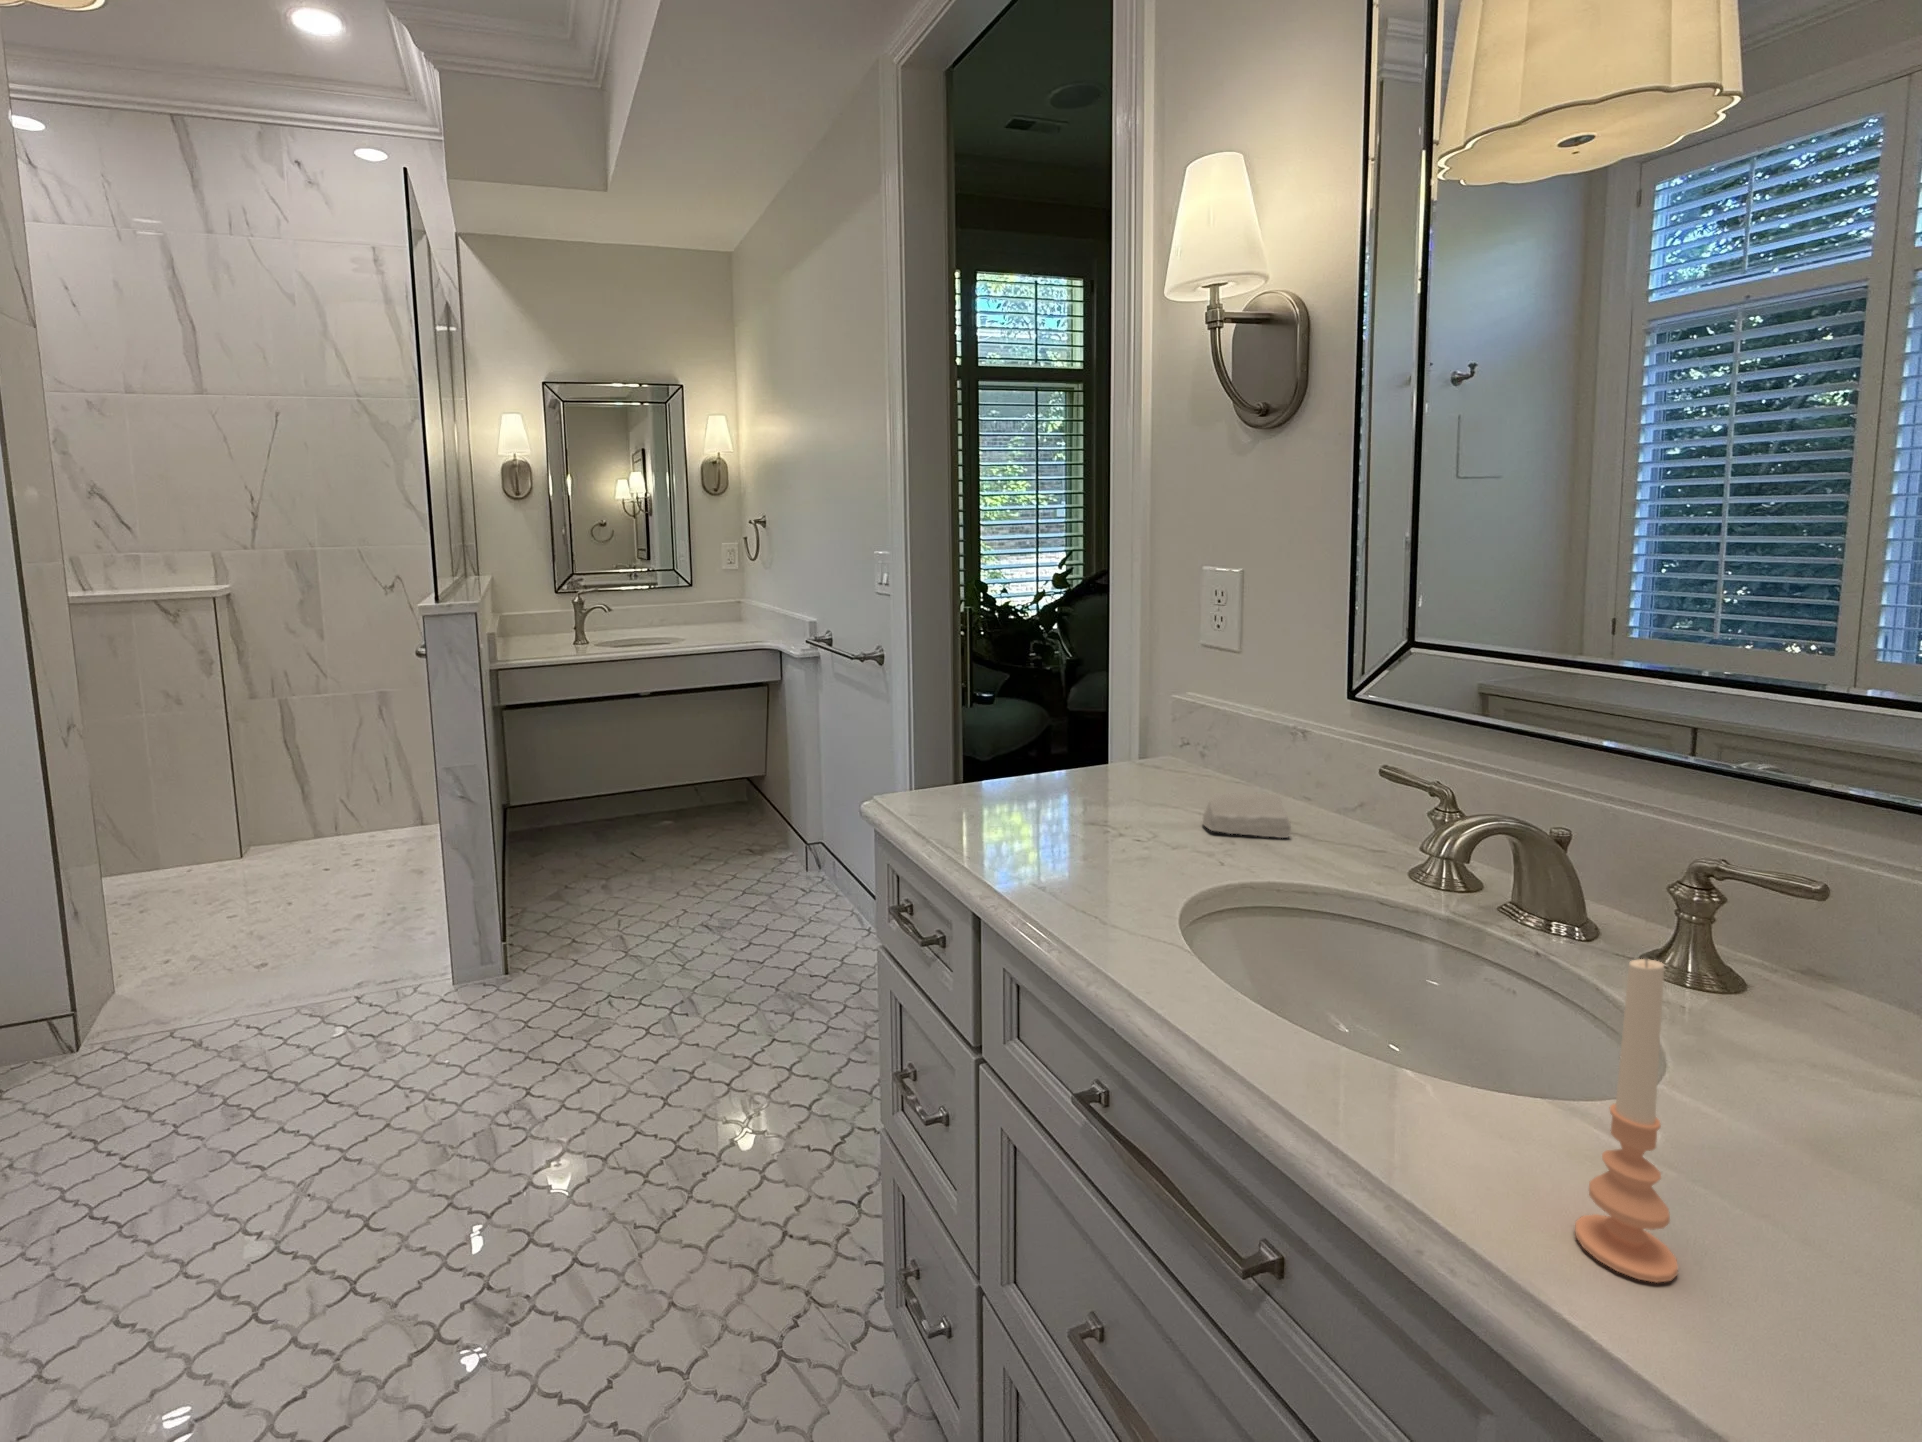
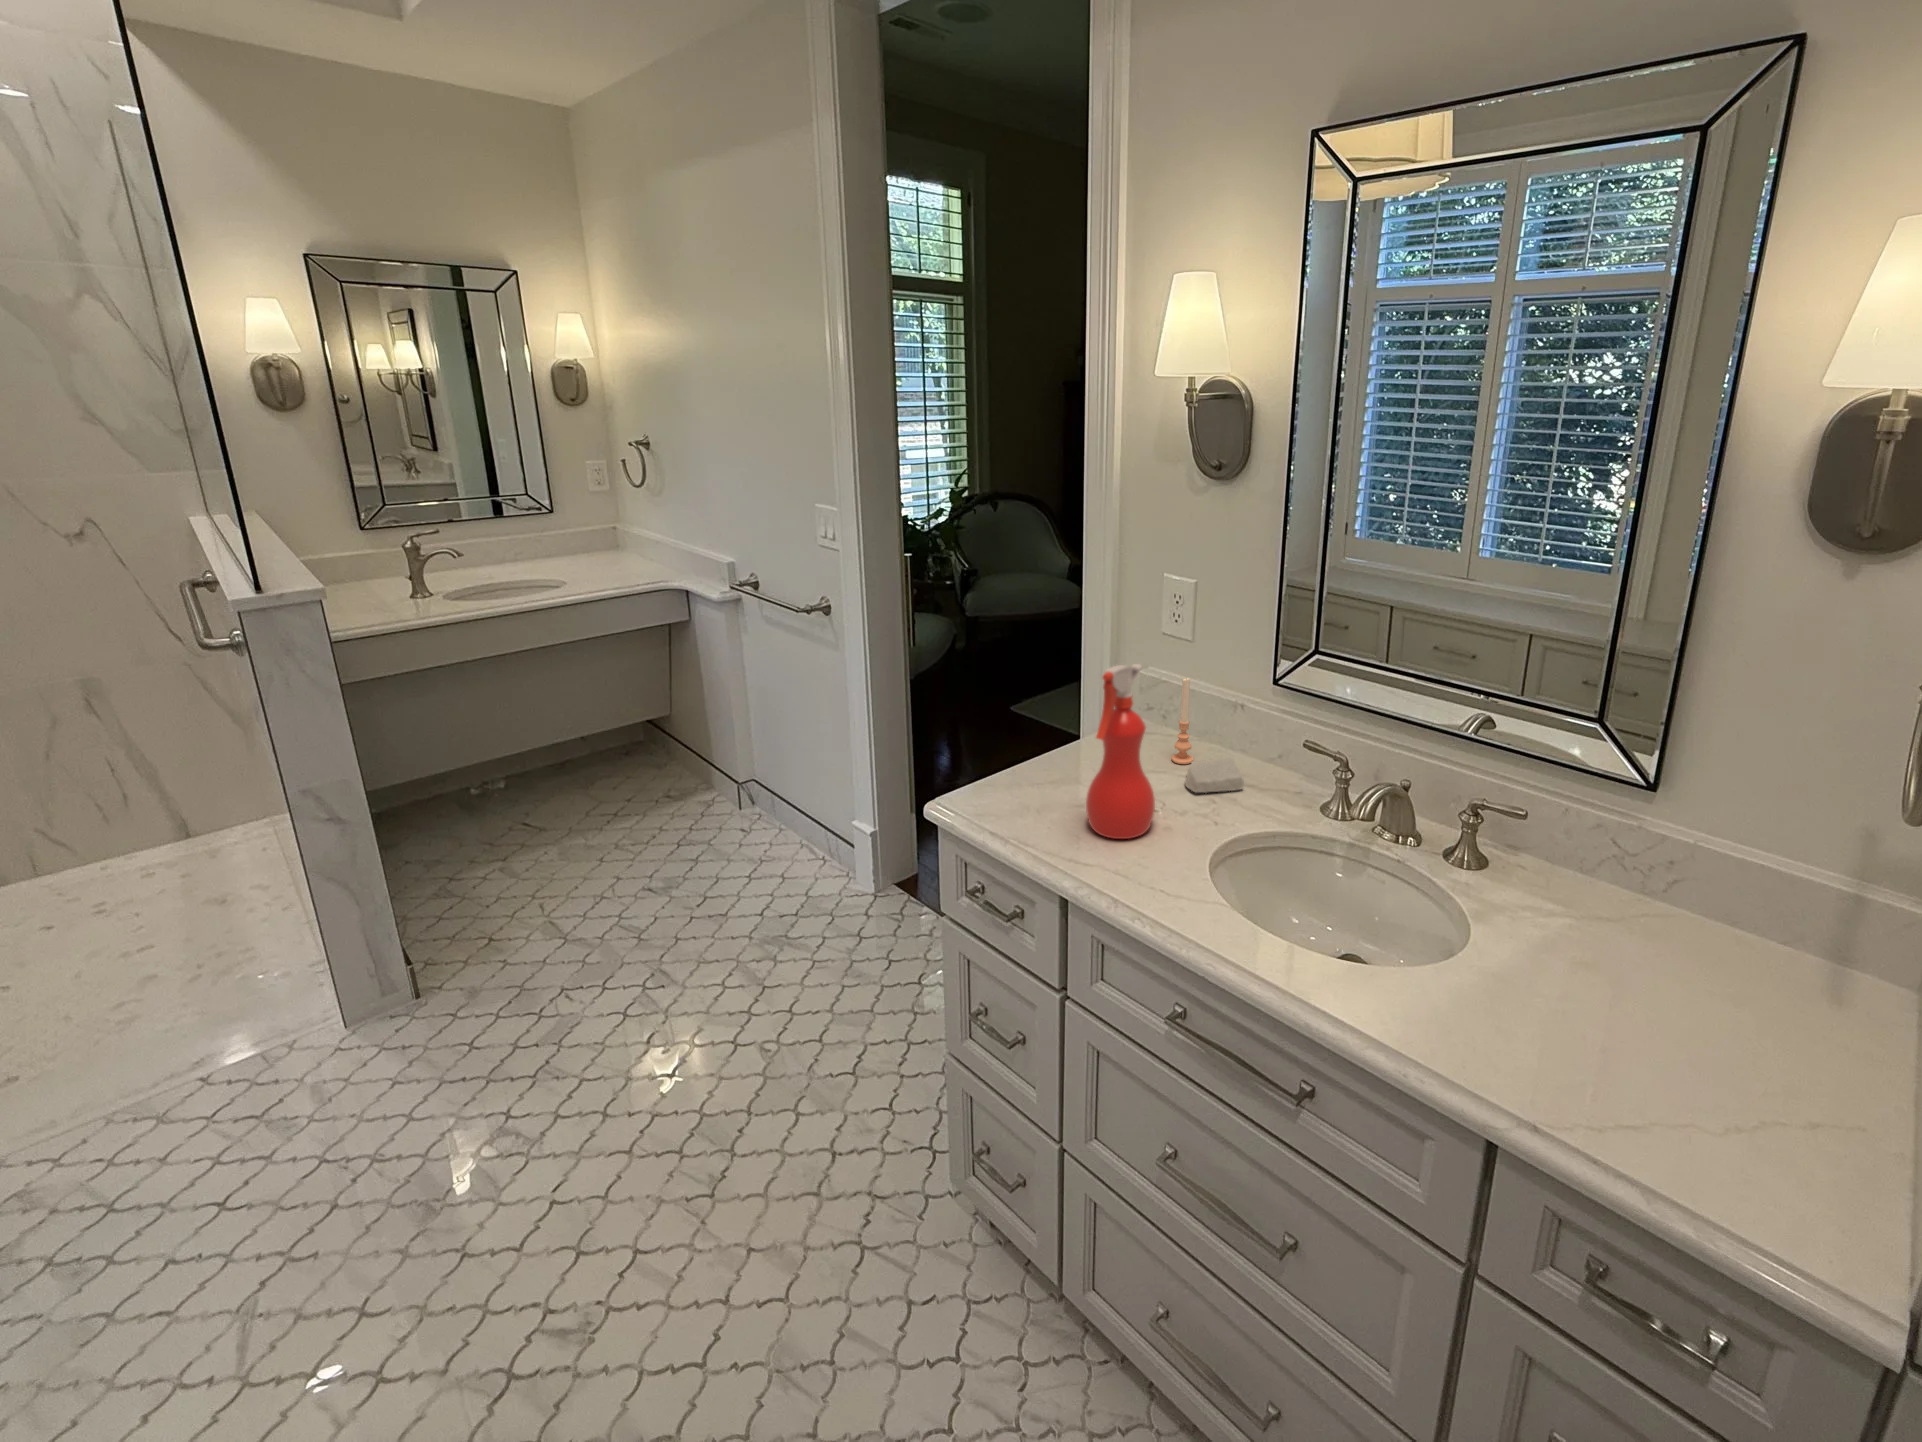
spray bottle: none [1037,624,1134,861] -> present [1086,664,1155,839]
candle: present [1575,958,1678,1282] -> present [1172,678,1193,764]

